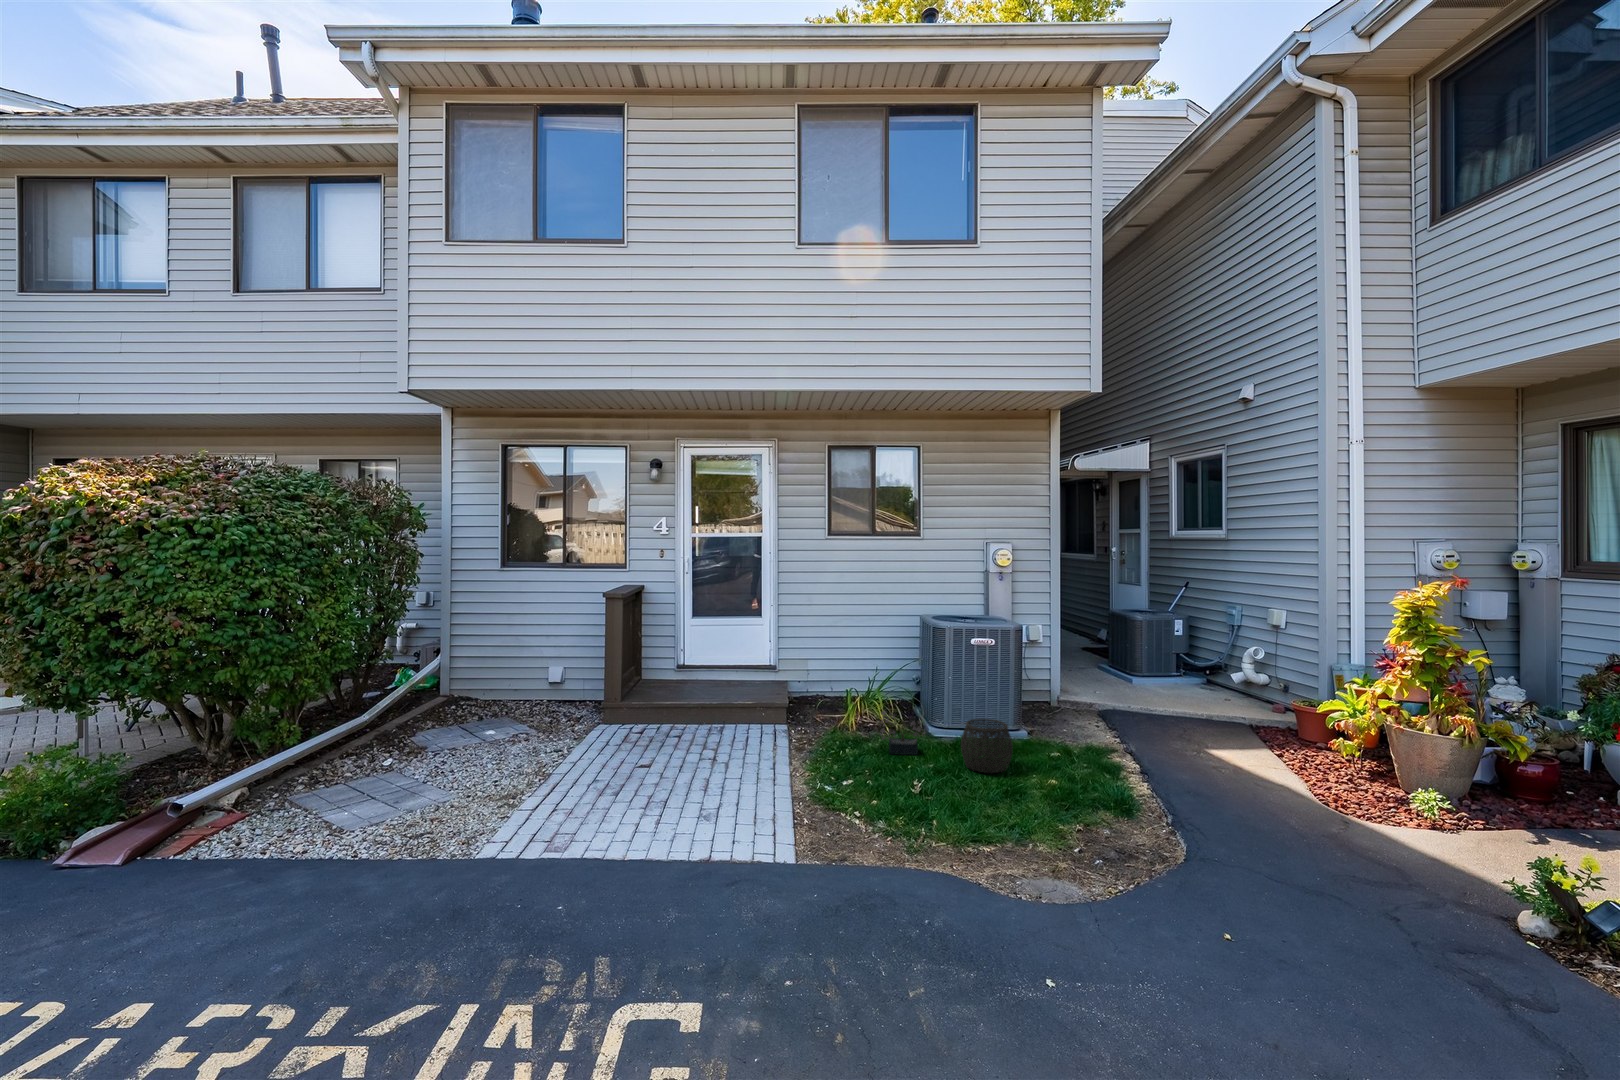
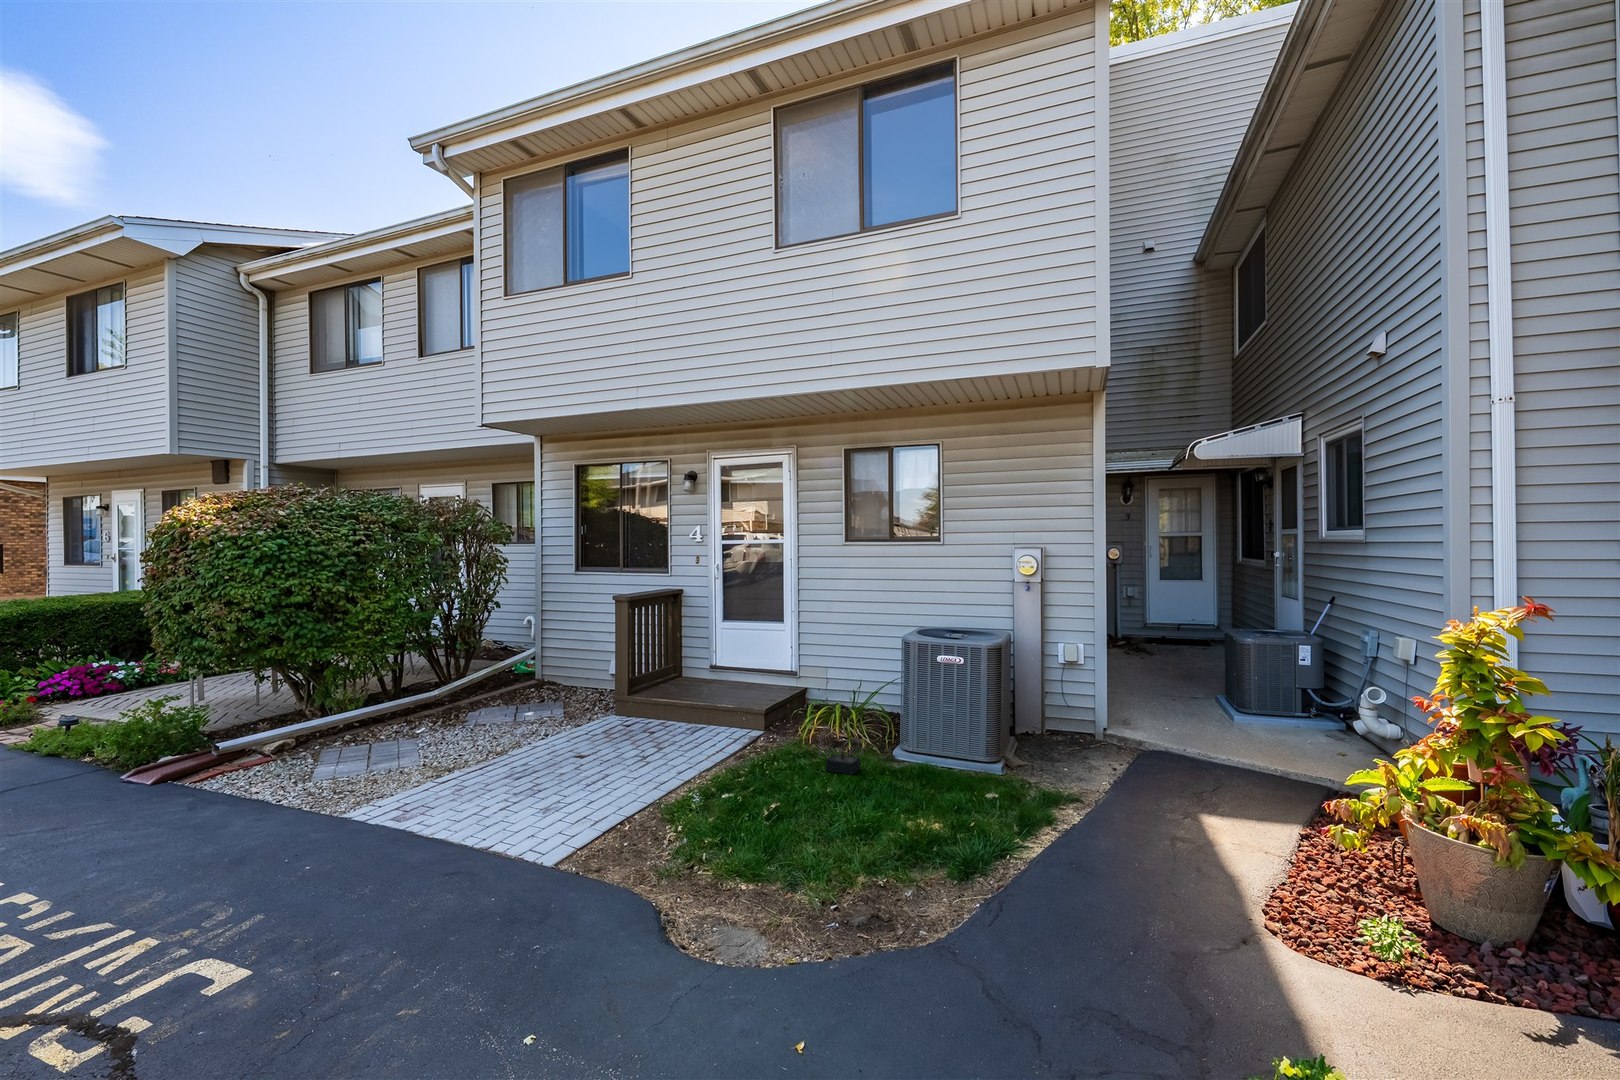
woven basket: present [961,719,1013,773] -> none [878,742,935,804]

